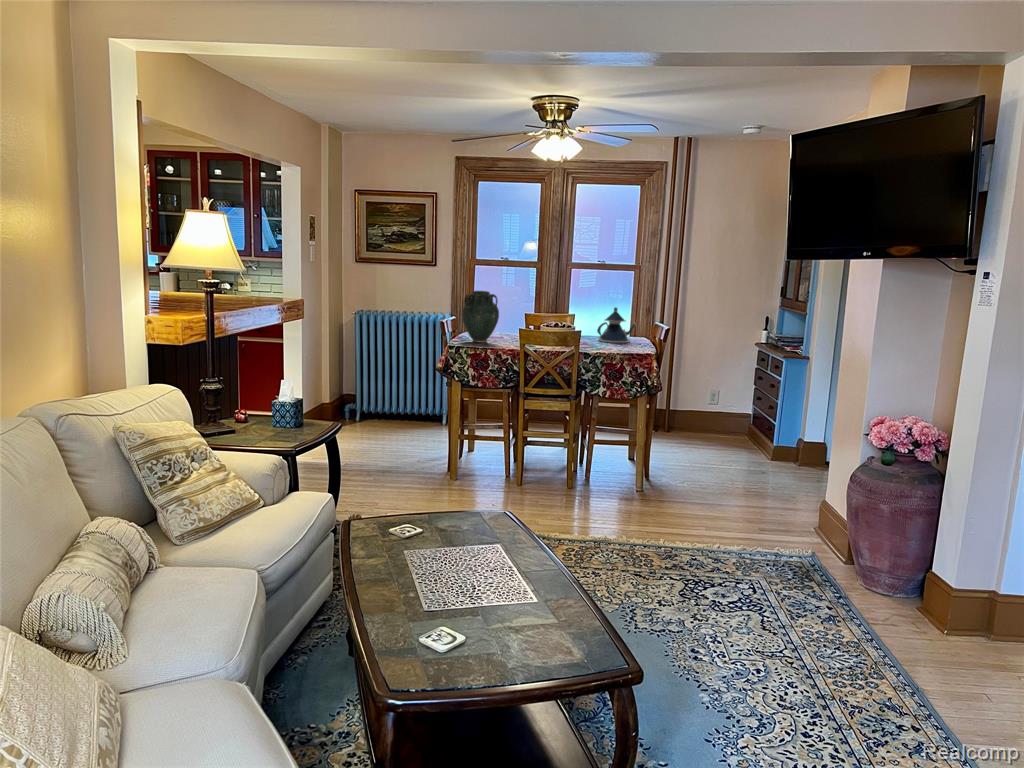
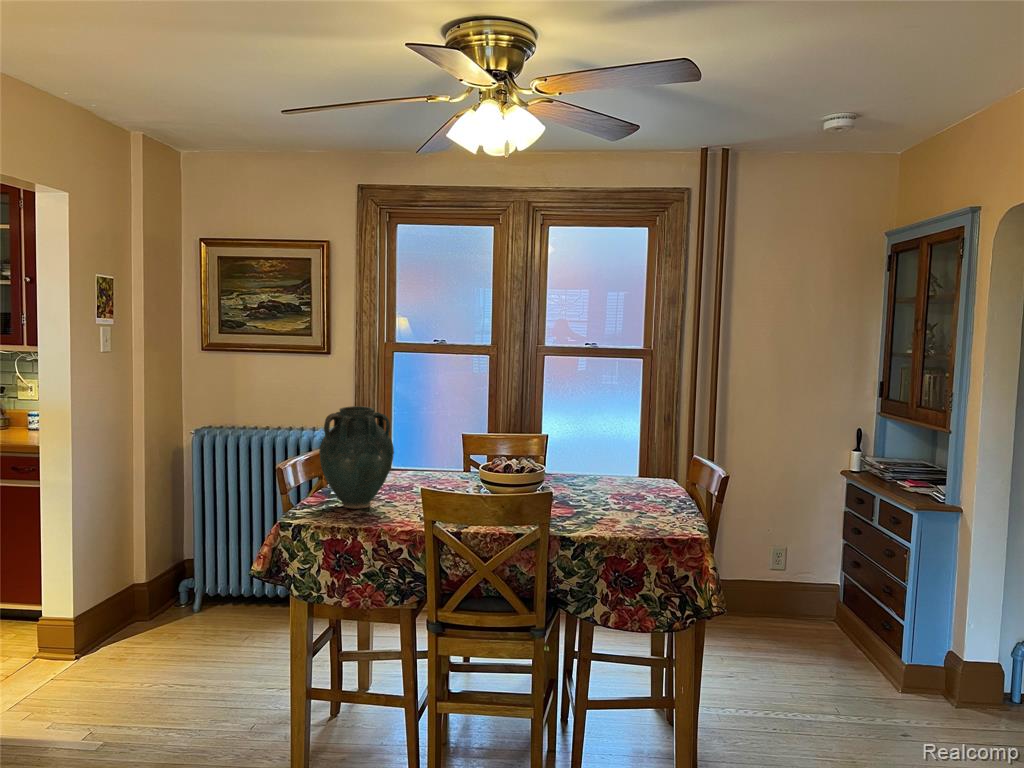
teapot: present [597,307,637,343] -> none [585,430,659,498]

